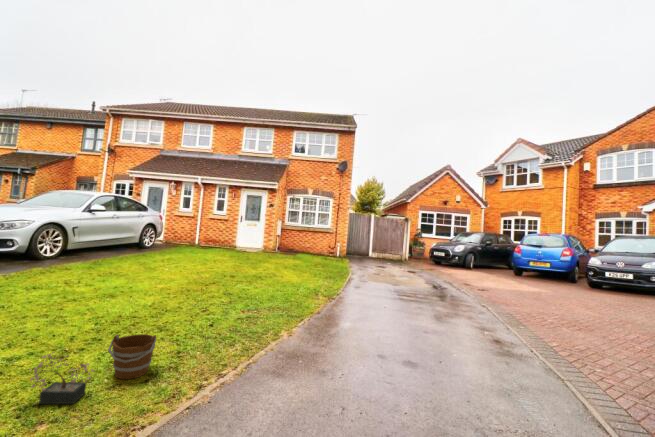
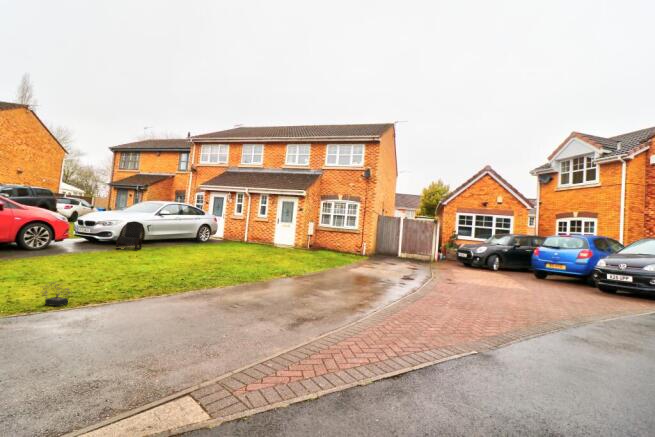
lounge chair: none [37,222,75,263] -> present [116,222,143,250]
bucket: present [108,334,156,379] -> none [85,278,113,302]

